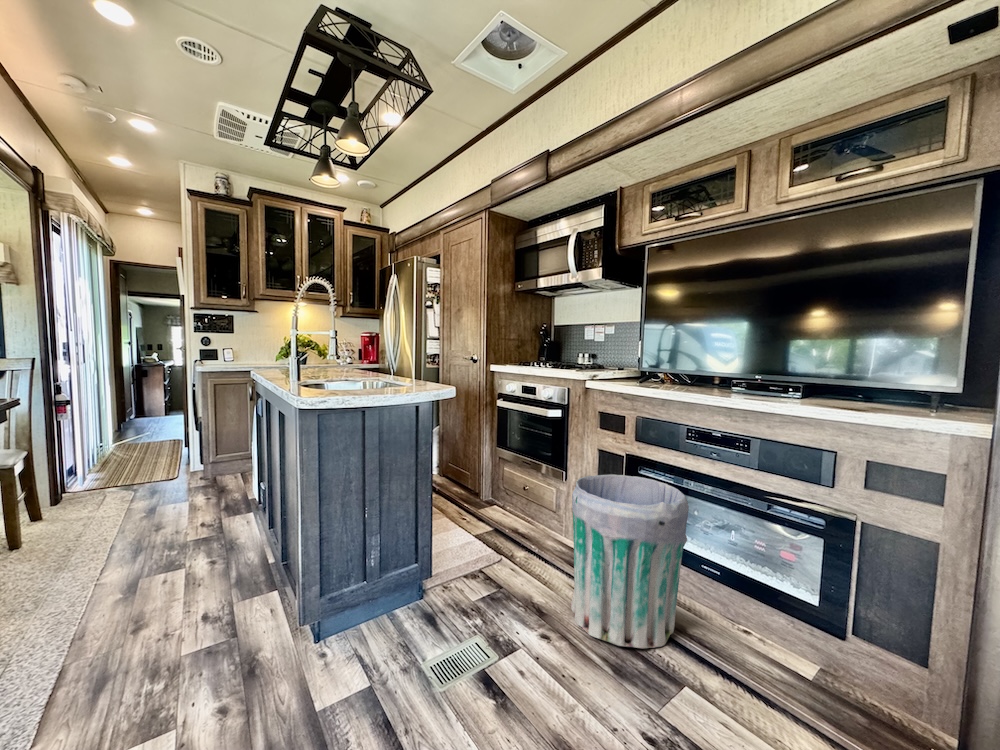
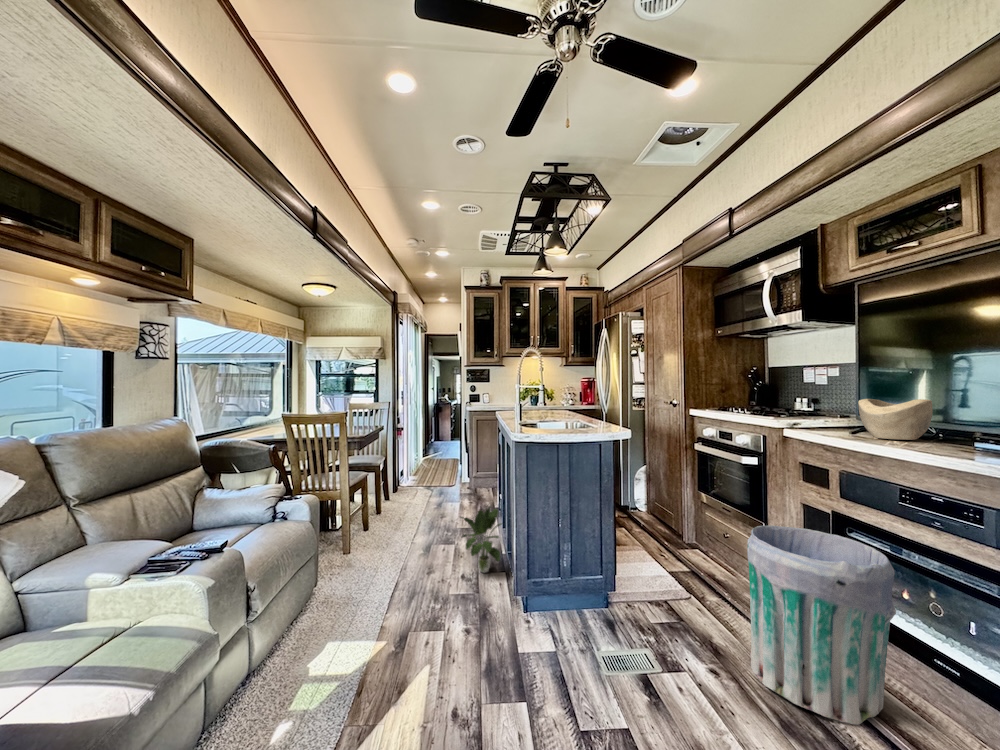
decorative bowl: none [649,351,700,386] -> present [858,399,933,440]
potted plant: none [197,504,273,599] -> present [461,507,501,573]

